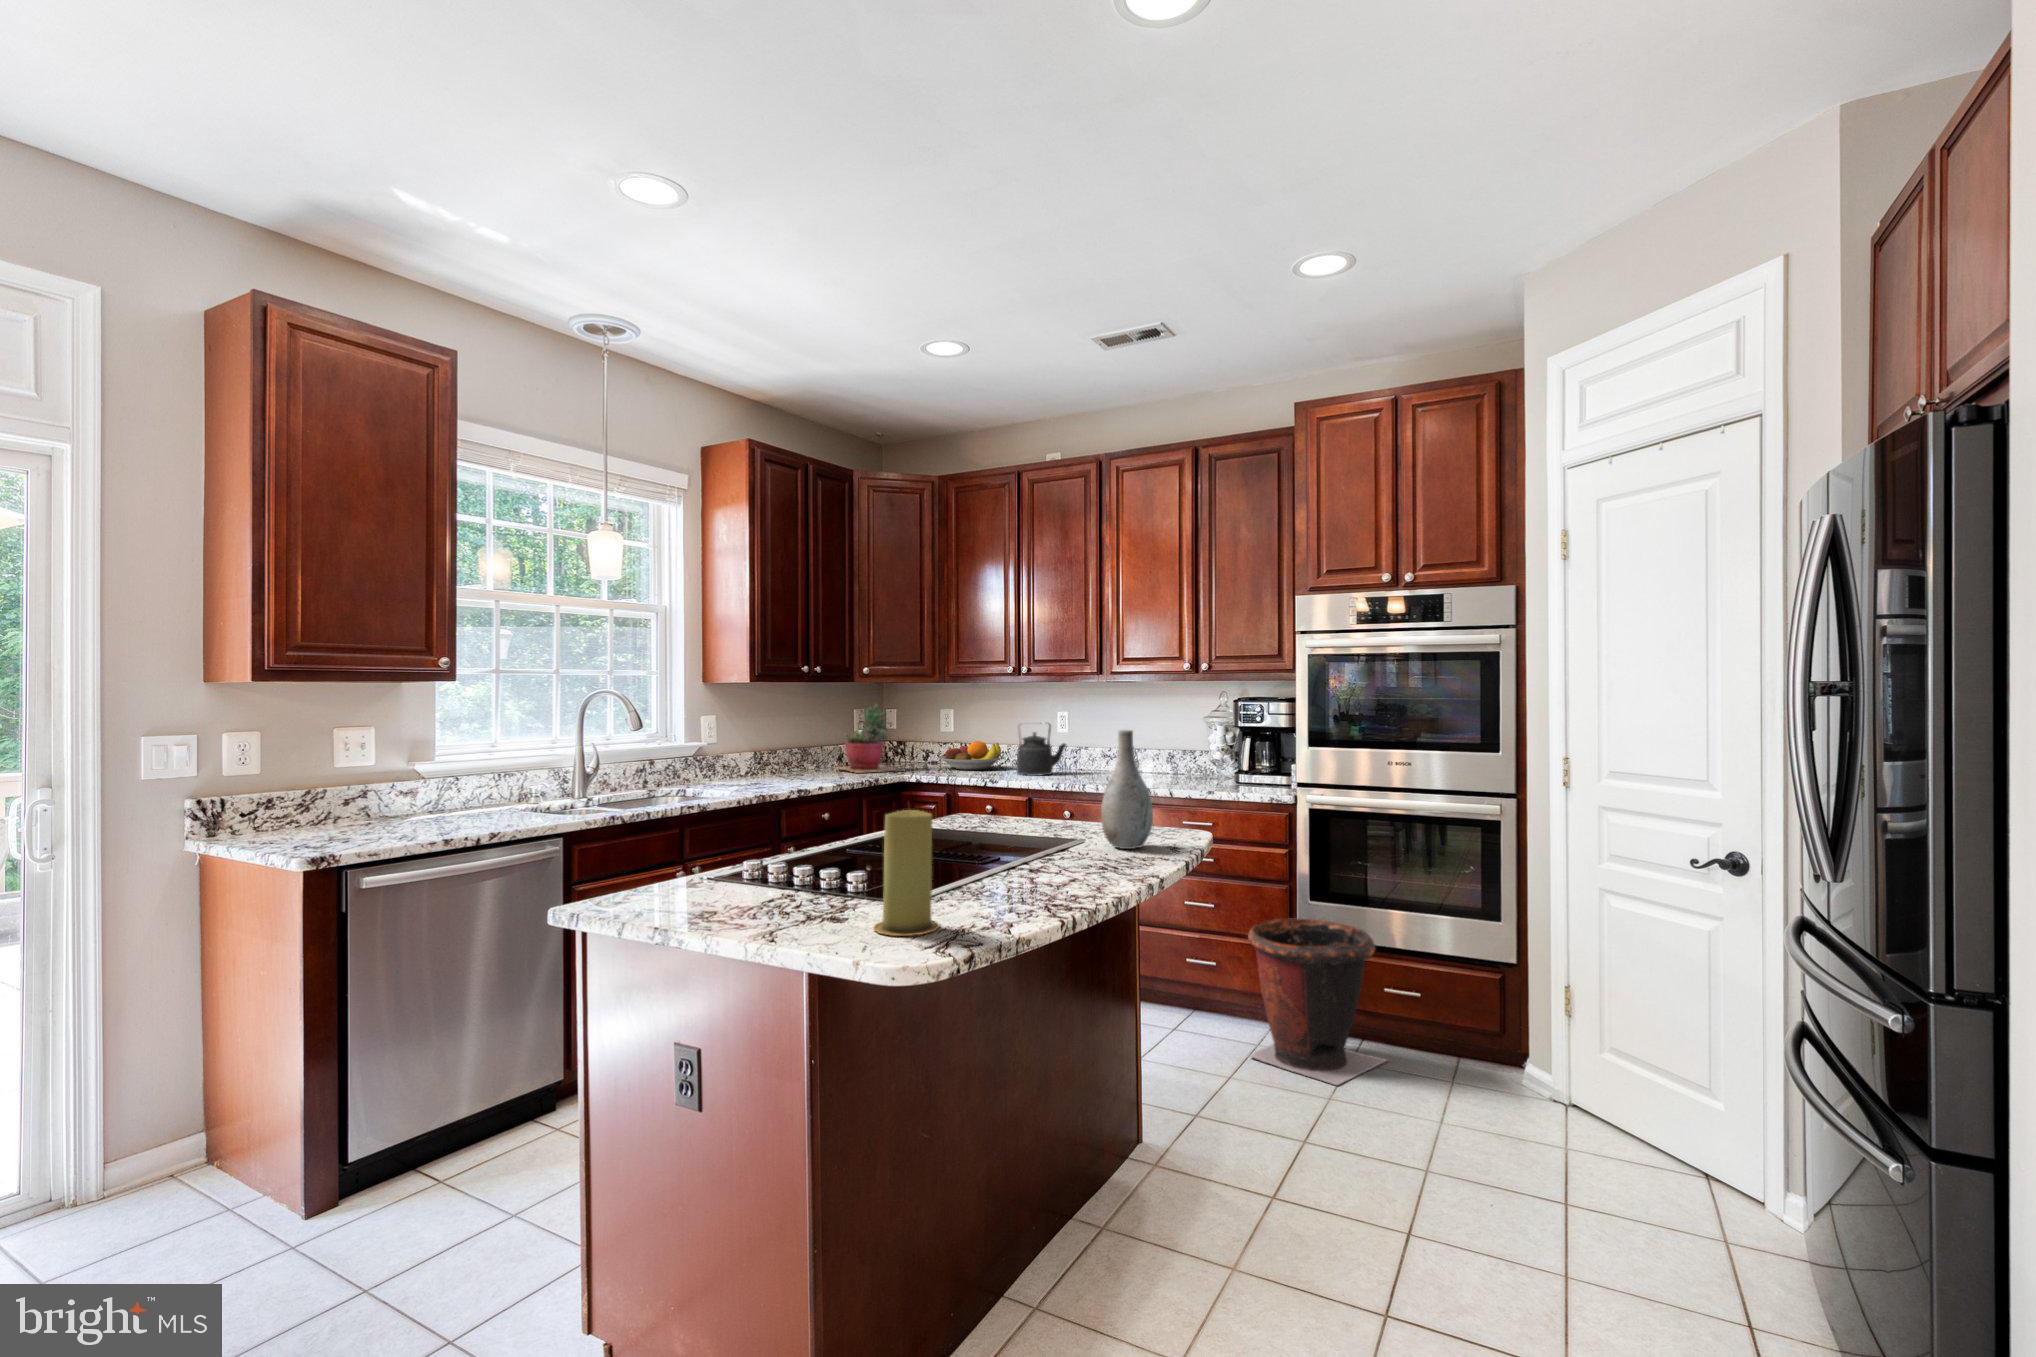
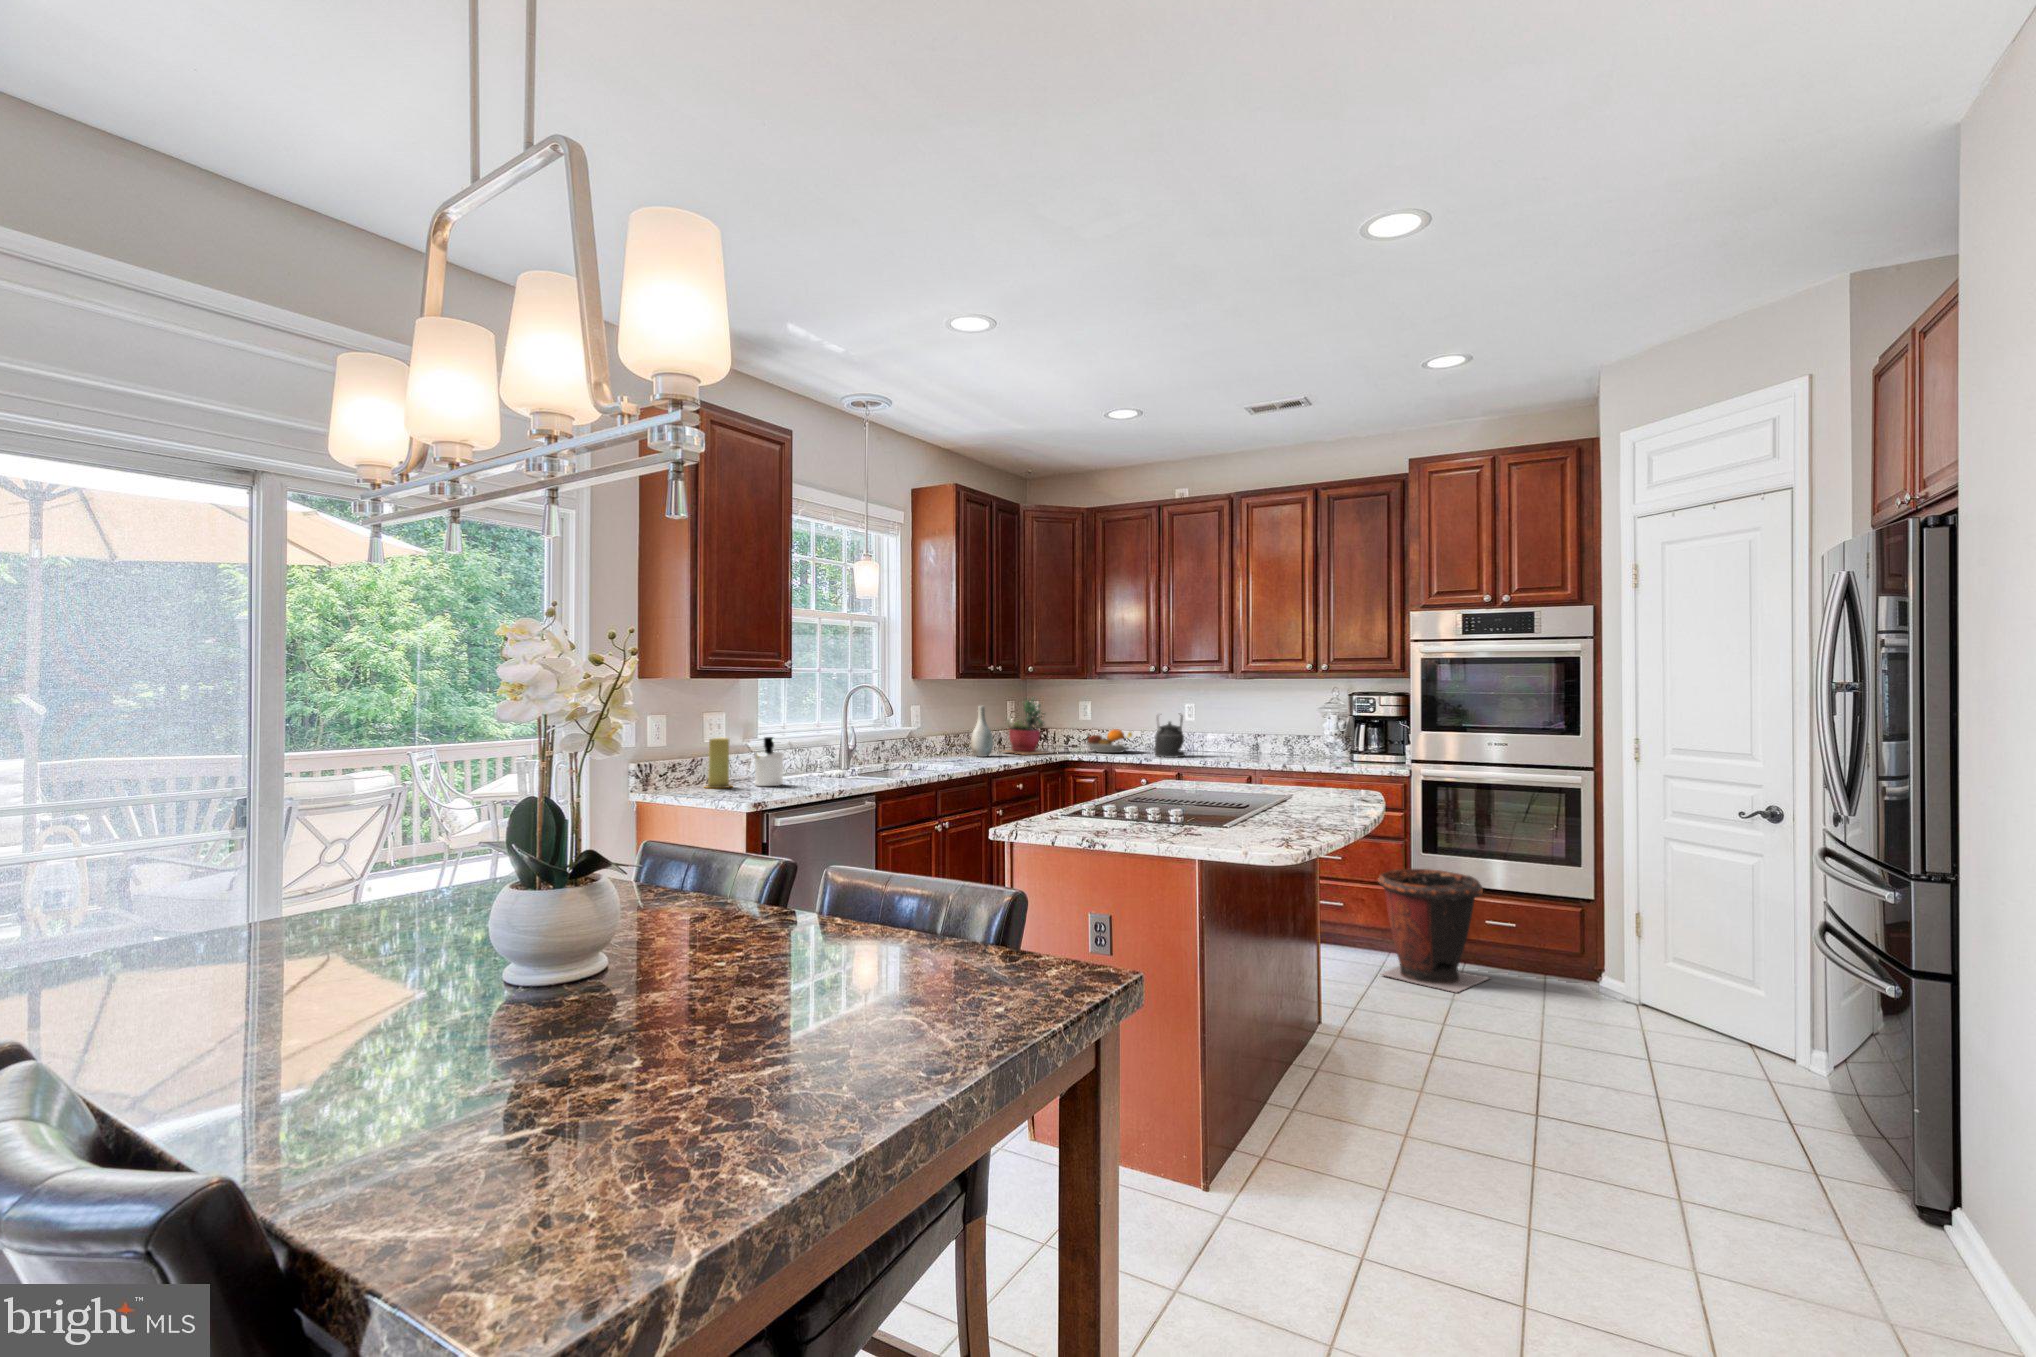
vase: present [1101,730,1153,849] -> present [971,706,993,757]
soap dispenser: none [397,759,447,826] -> present [754,737,793,786]
candle: present [873,810,939,936] -> present [705,738,731,788]

